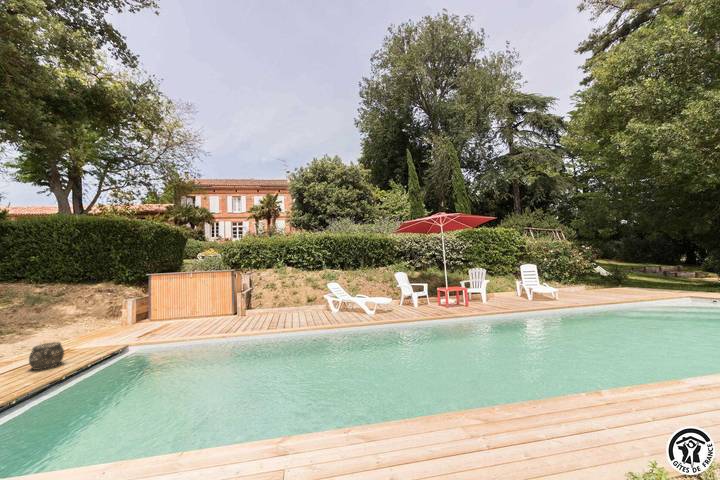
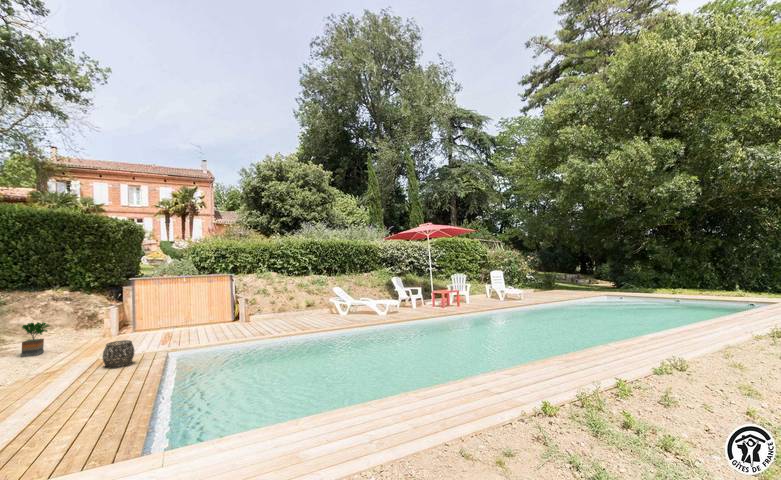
potted tree: none [18,316,45,346] -> present [21,322,49,357]

